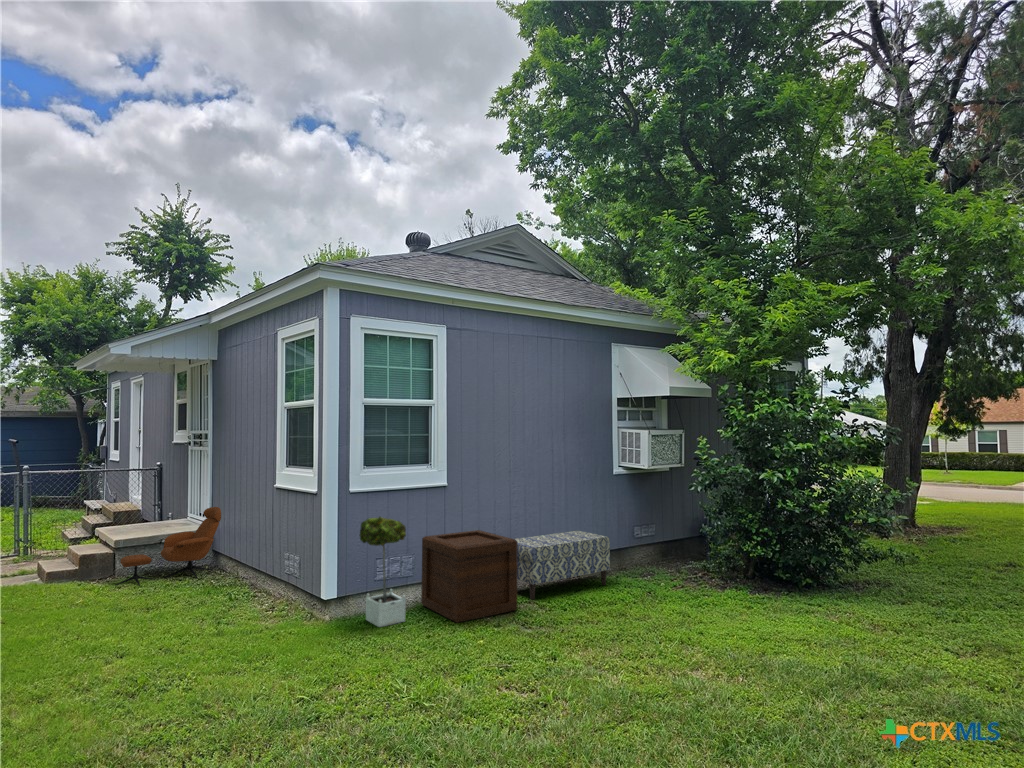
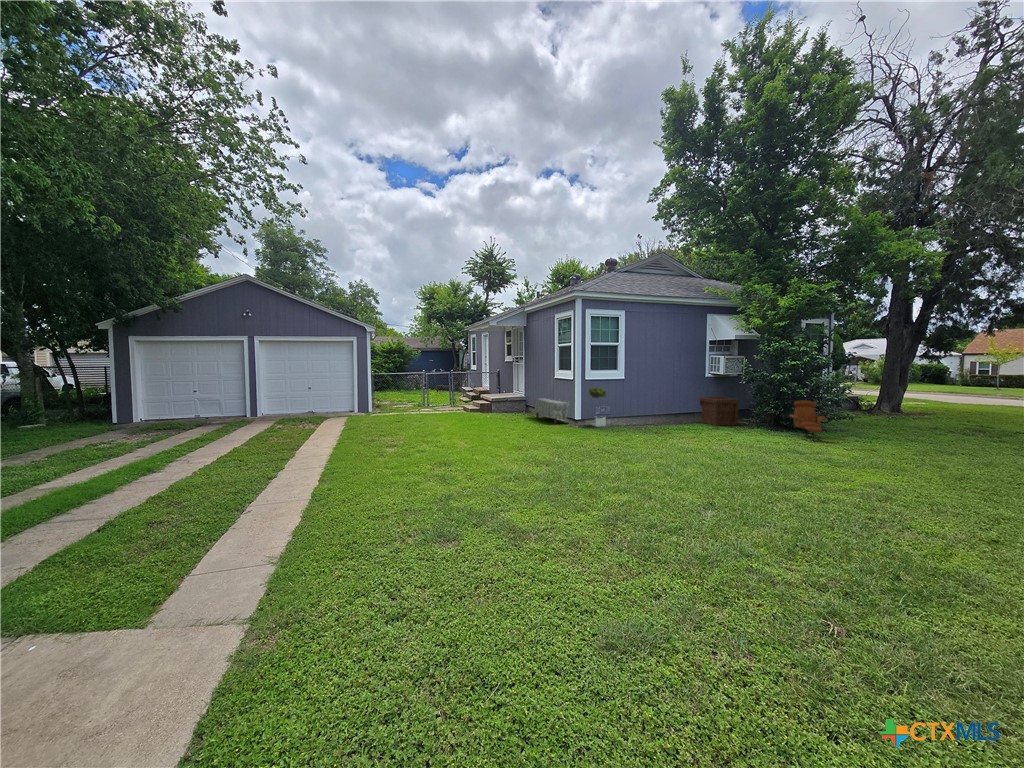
lounge chair: present [115,507,221,586] -> present [789,401,826,441]
wooden crate: present [421,530,518,623] -> present [699,397,739,426]
bench: present [515,530,610,600] -> present [535,398,569,424]

